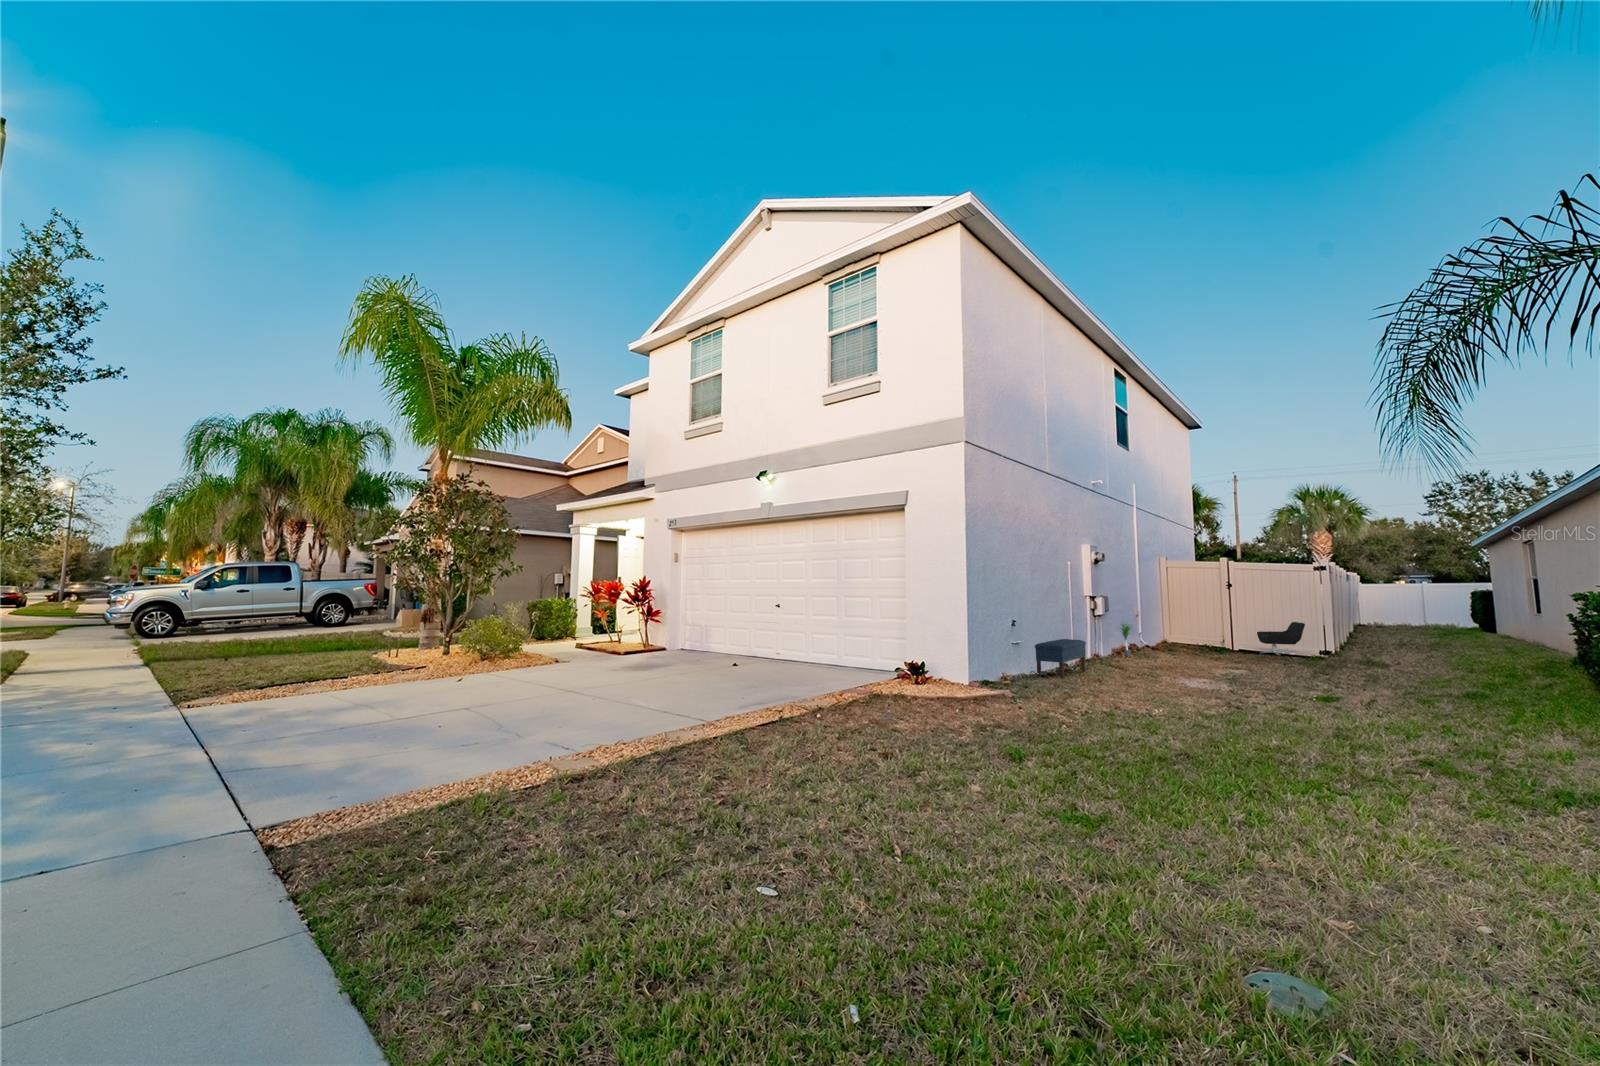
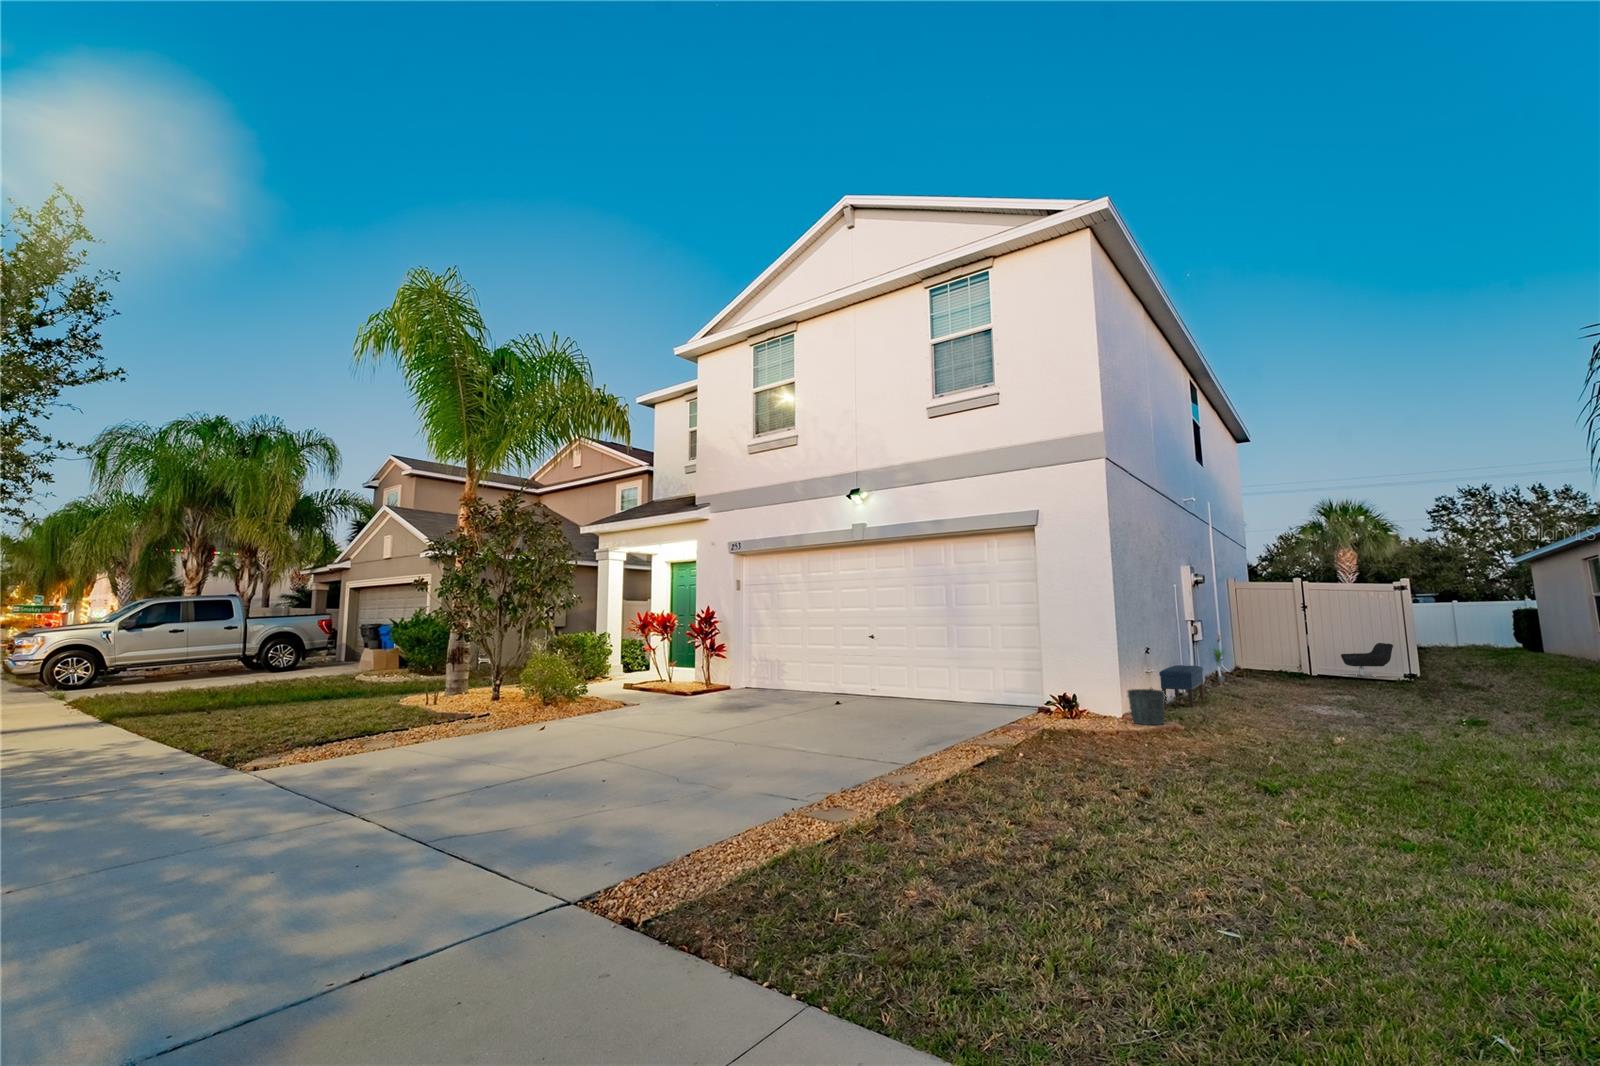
bucket: none [978,660,1016,695] -> present [1128,688,1168,725]

